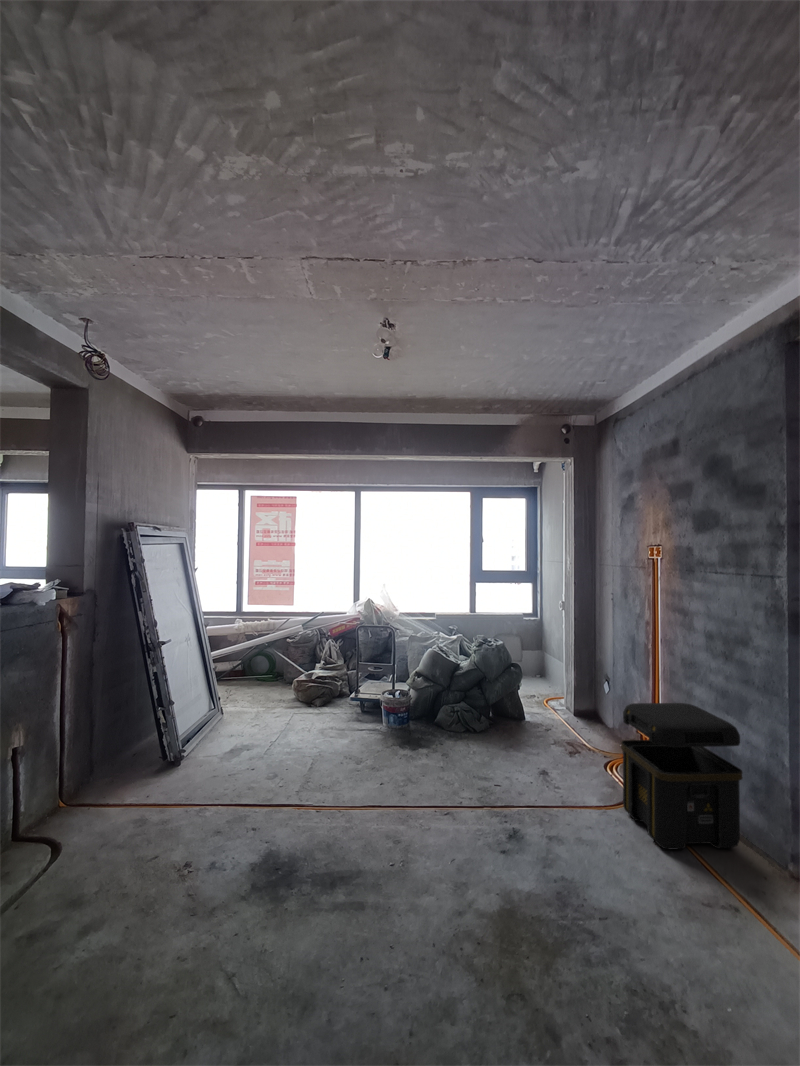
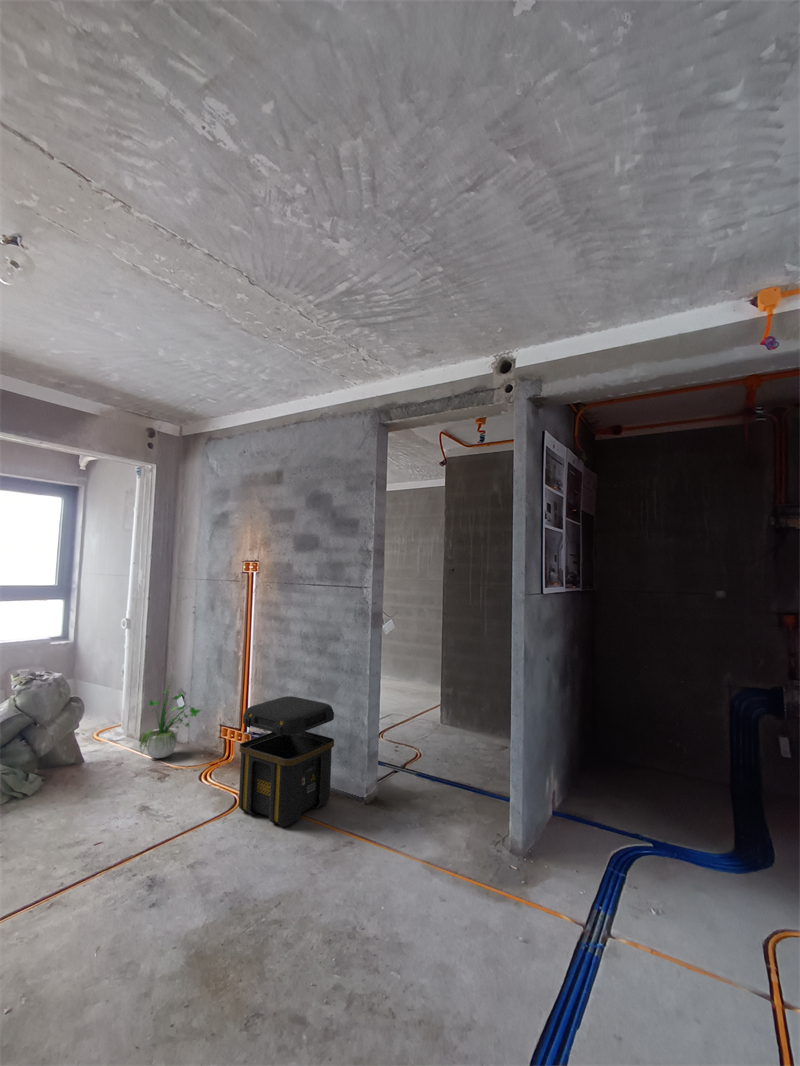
potted plant: none [563,659,619,737] -> present [140,688,201,758]

